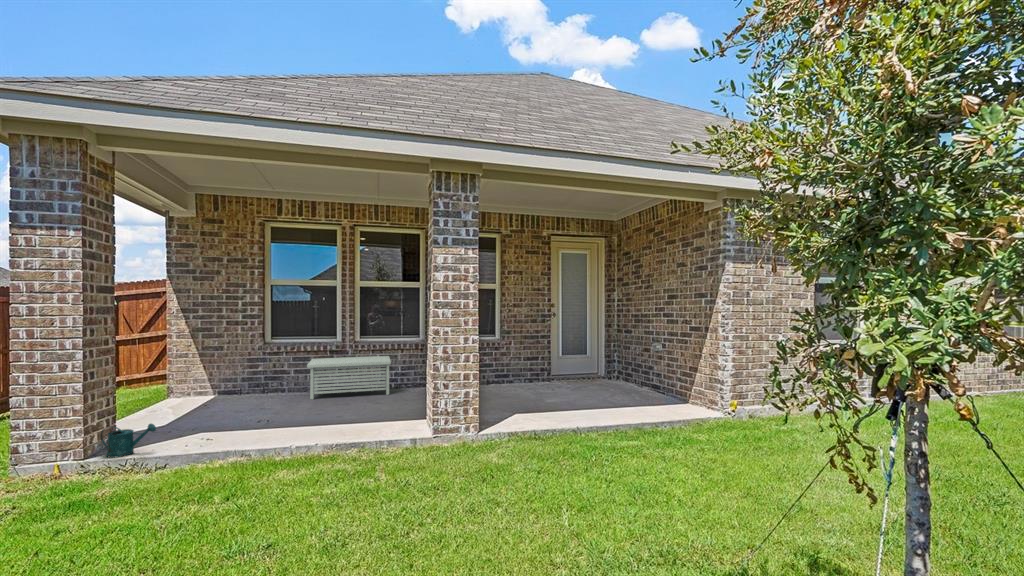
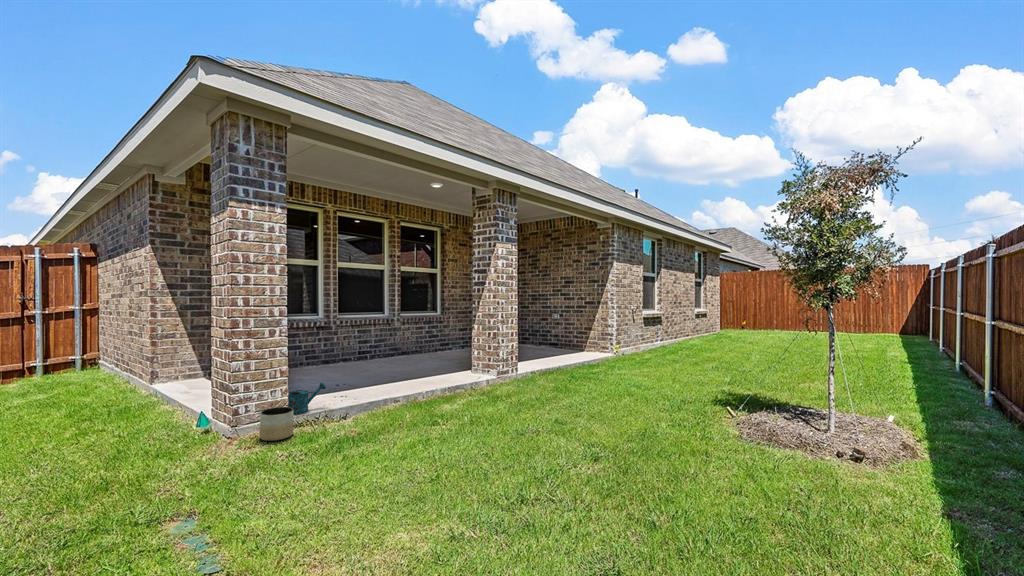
storage bench: present [307,356,391,399] -> none [303,330,385,370]
planter: none [26,448,71,487] -> present [260,407,293,441]

